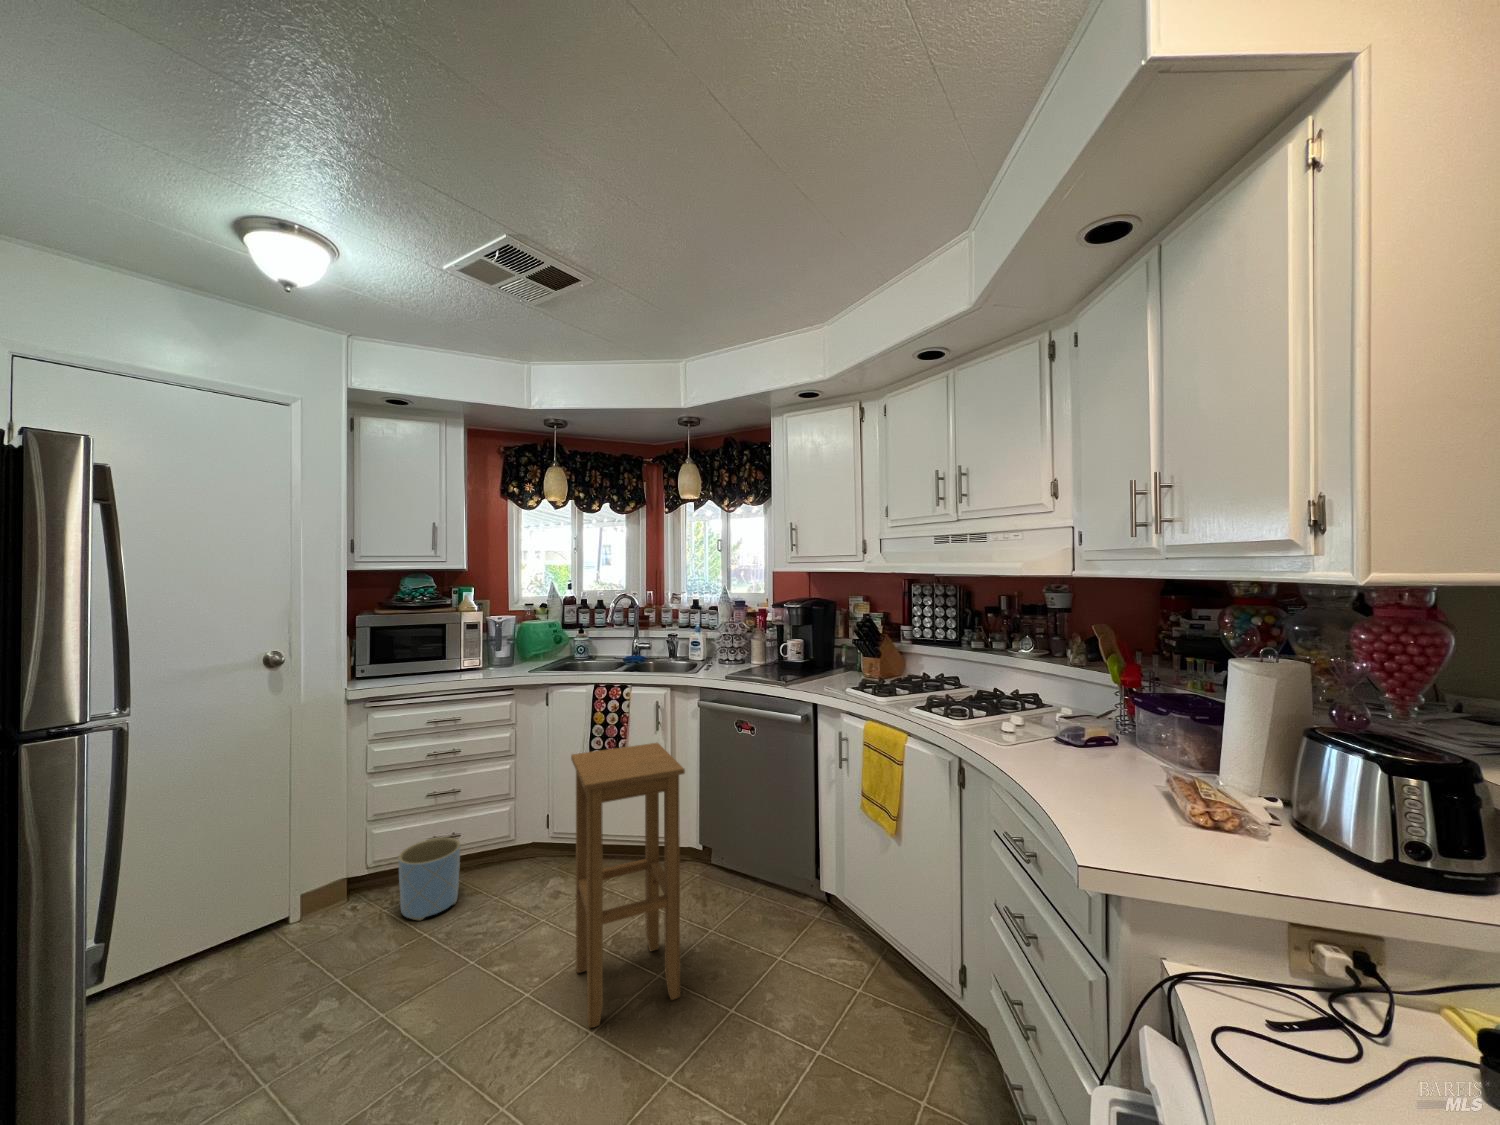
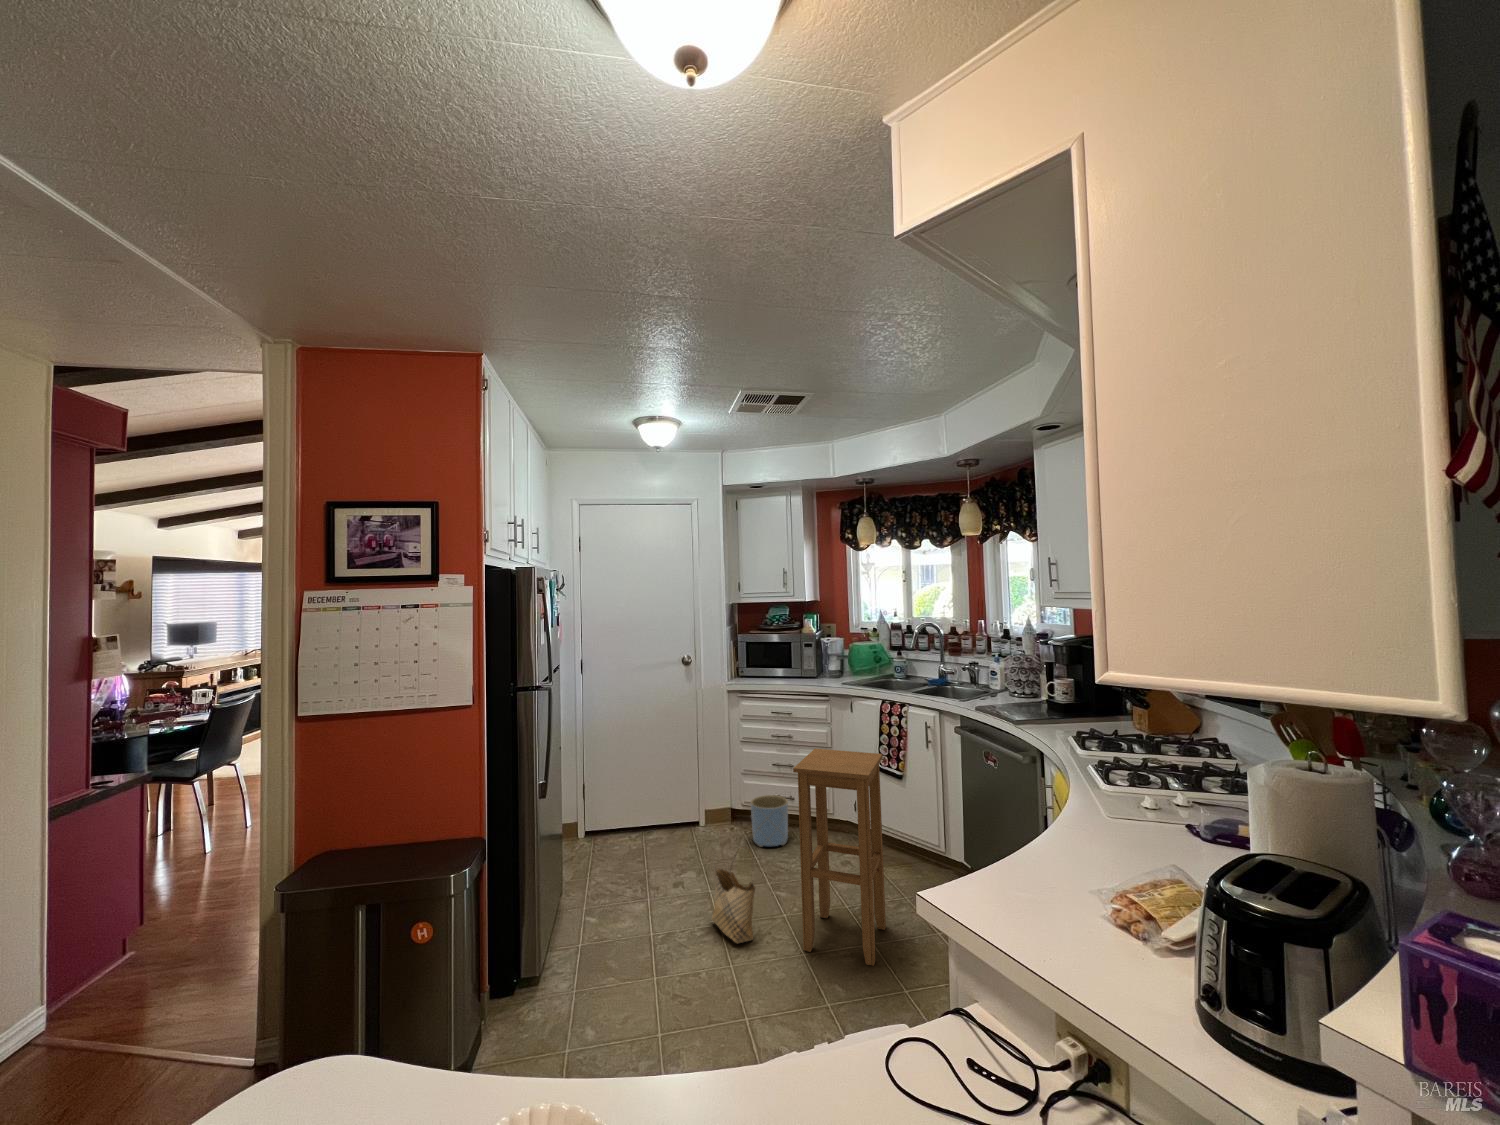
woven basket: none [422,925,516,1079] -> present [712,848,755,943]

